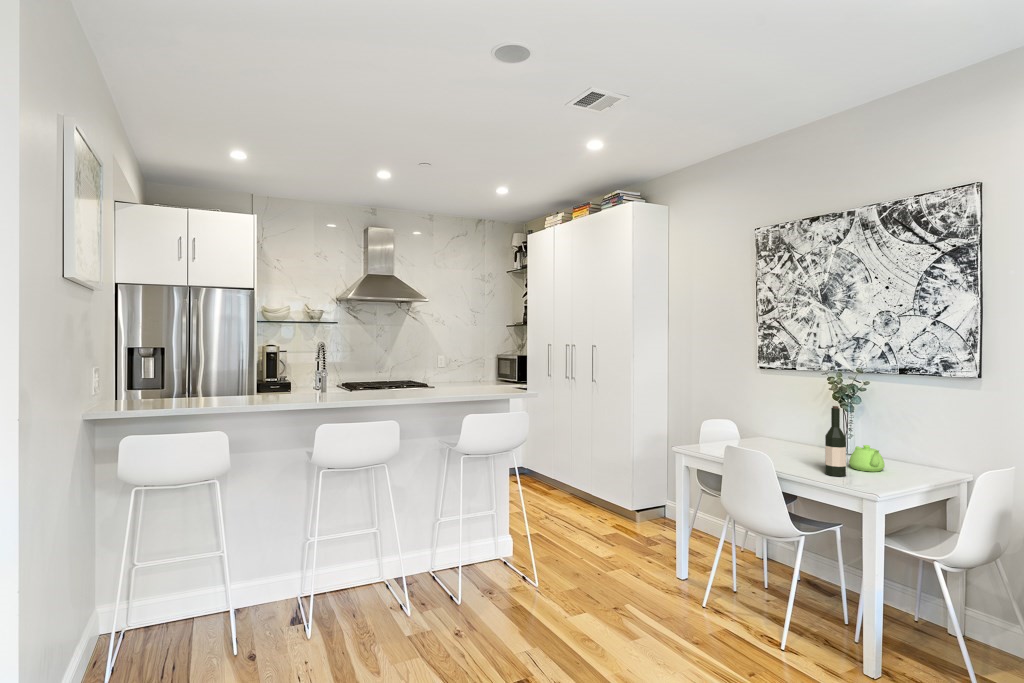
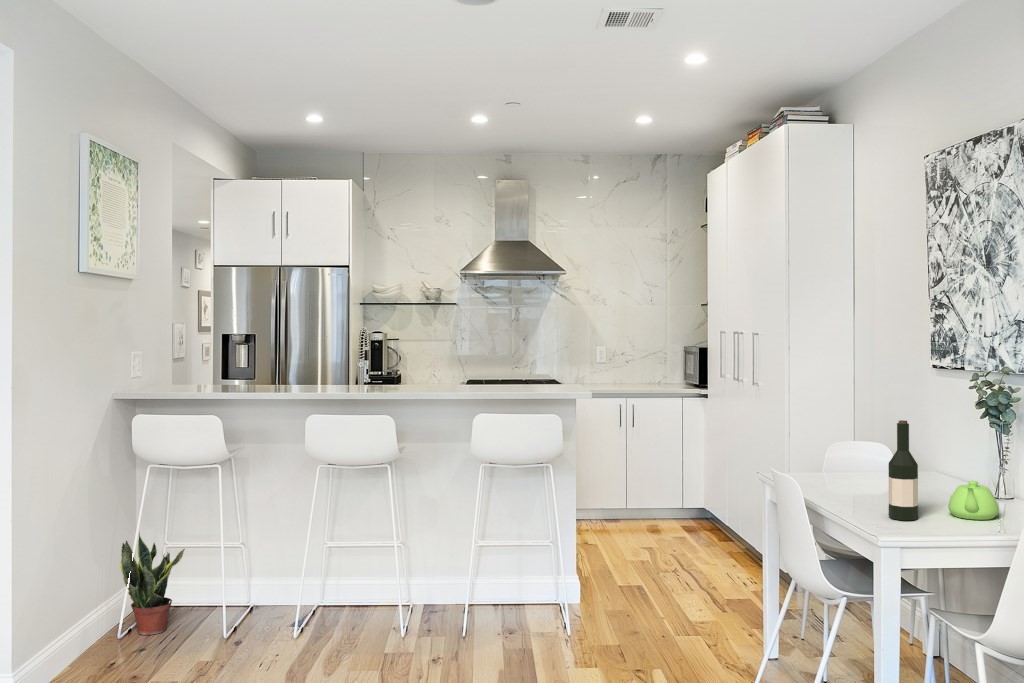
potted plant: none [100,551,184,658] -> present [120,533,185,635]

